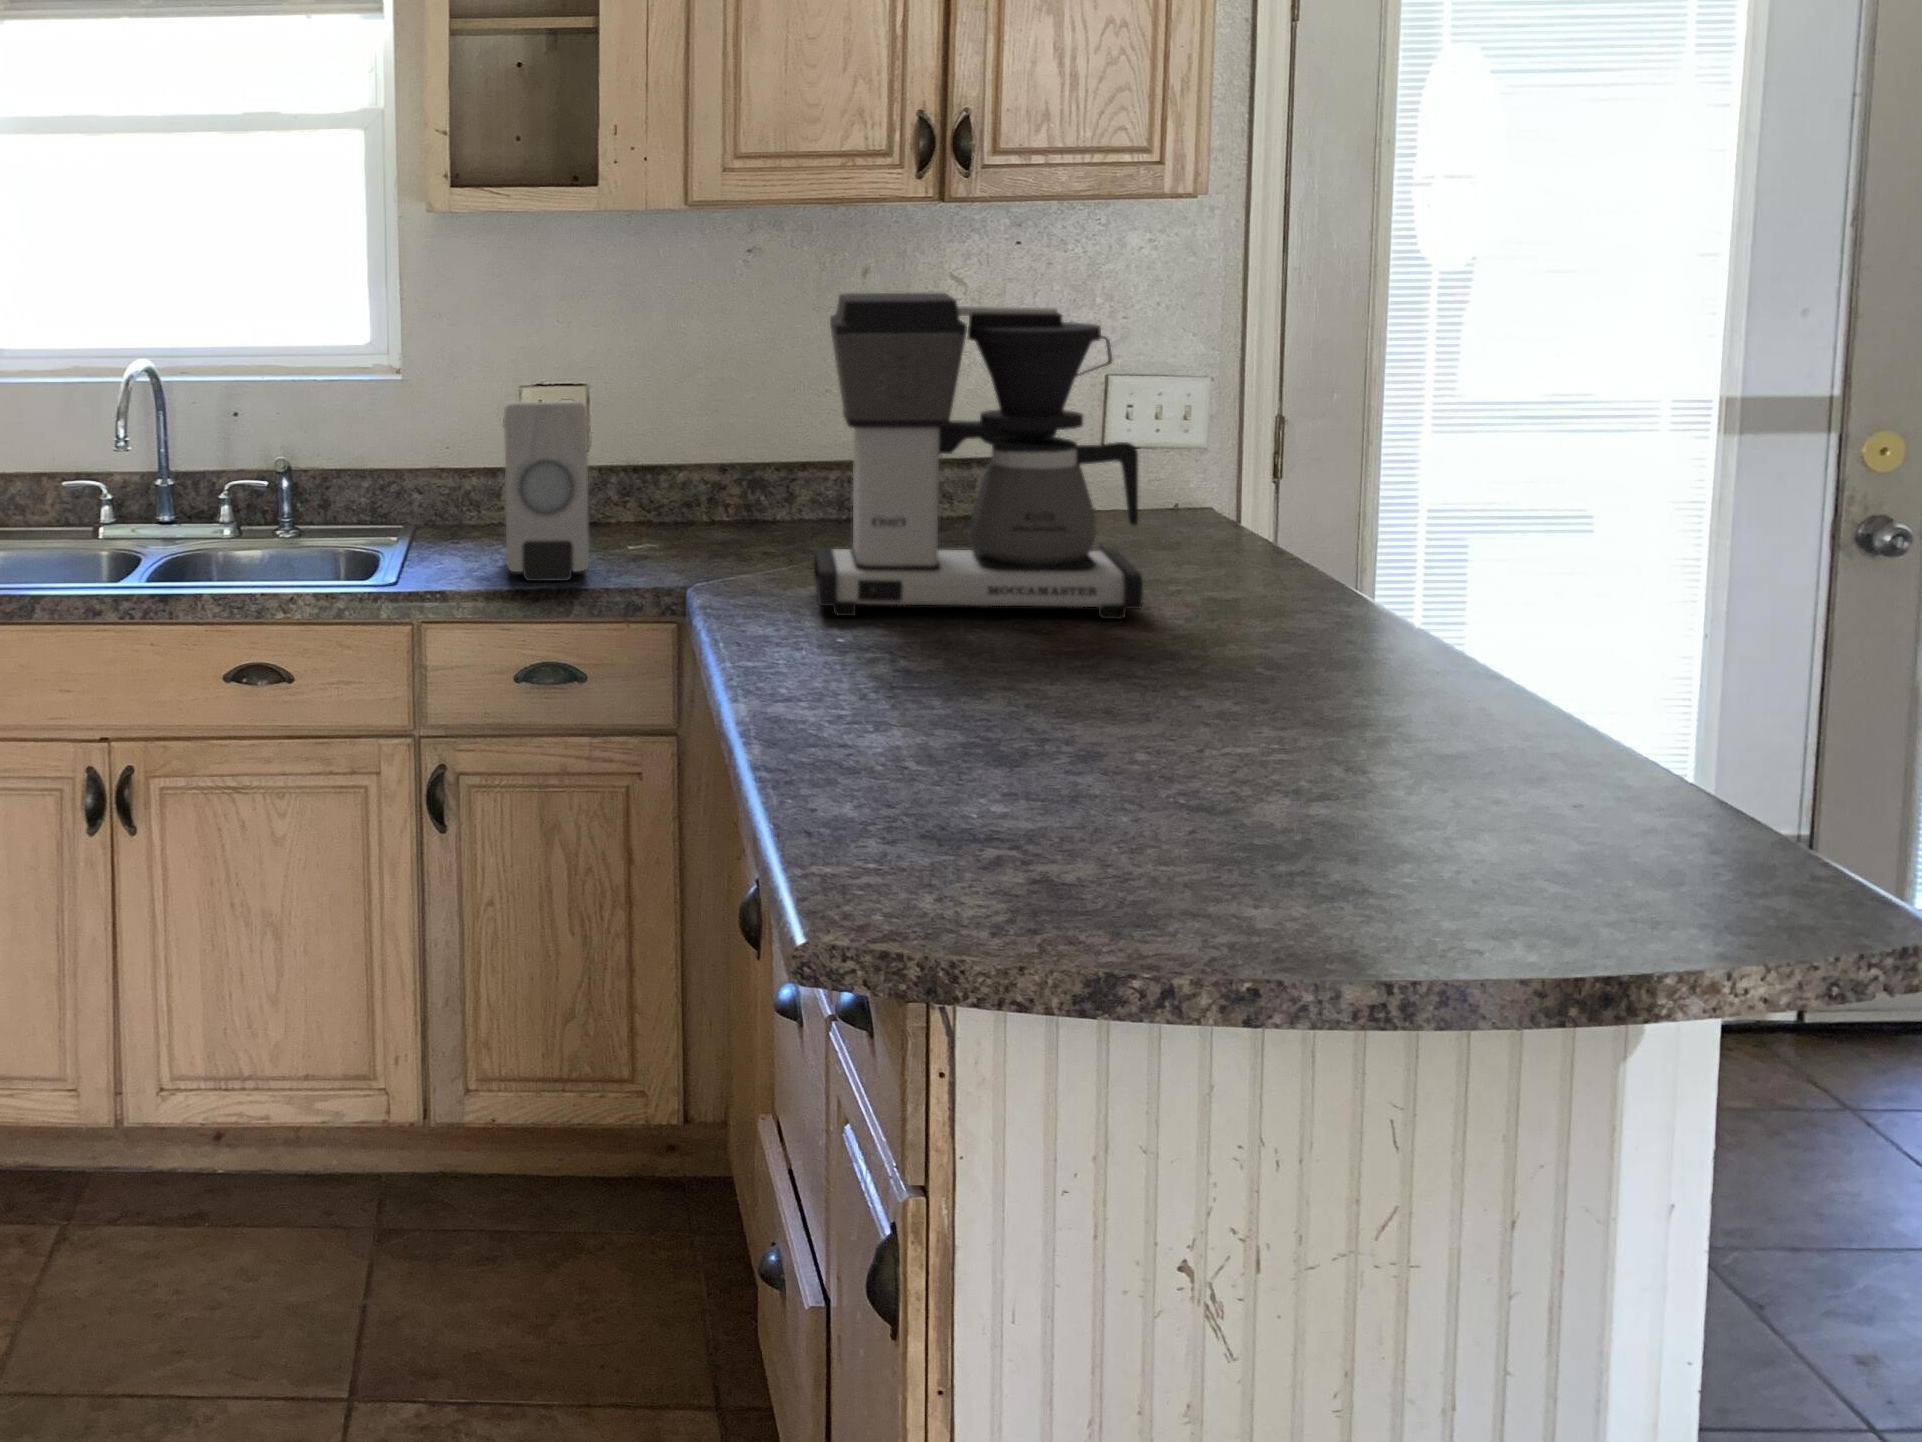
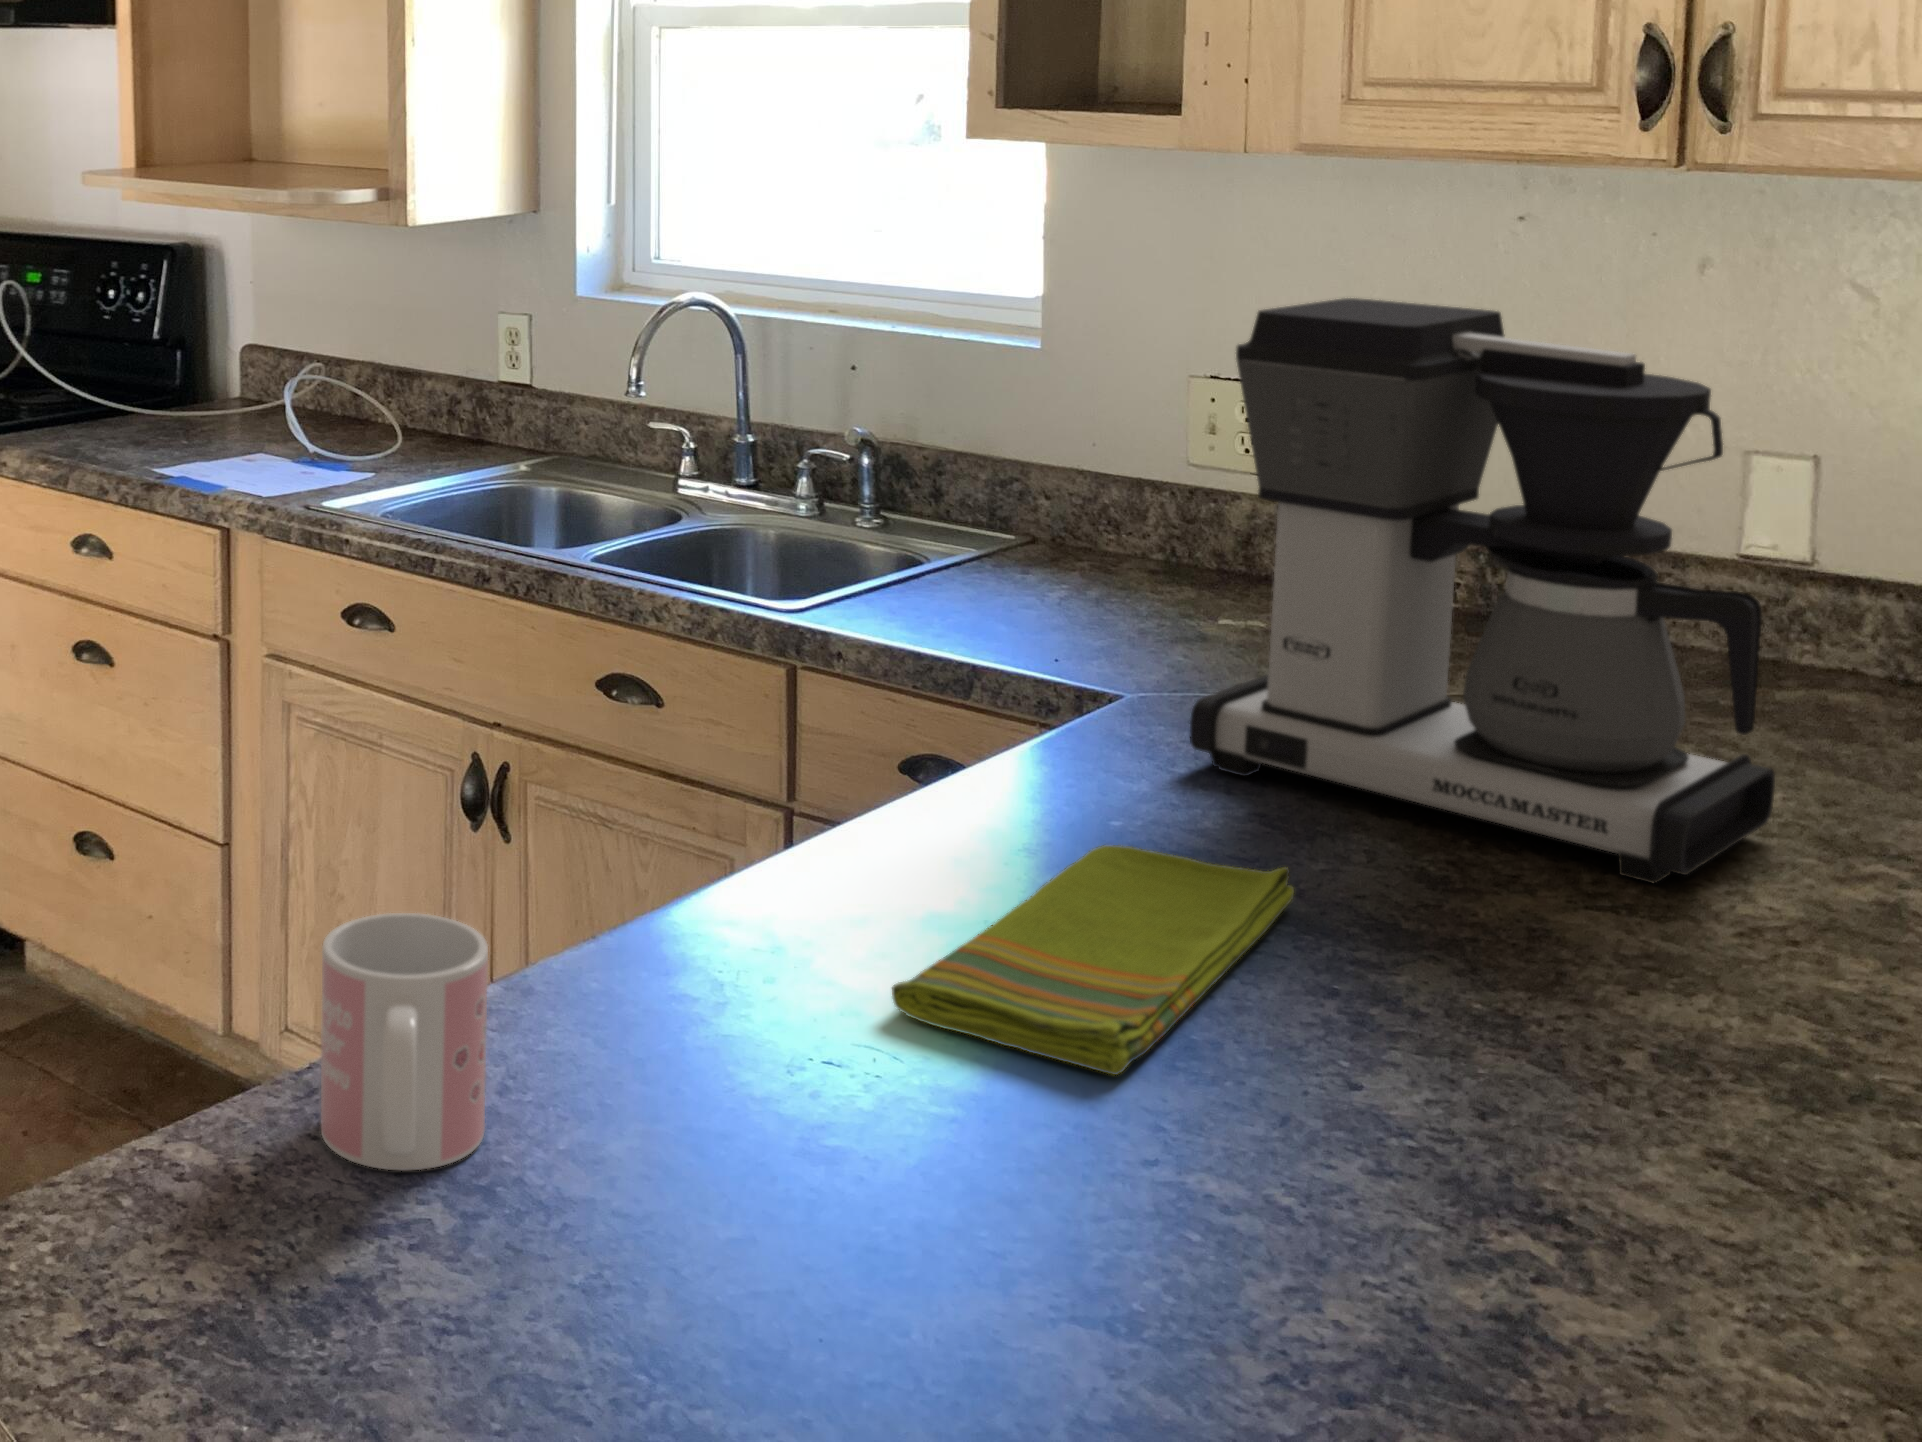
soap dispenser: present [503,401,589,581] -> none [941,397,1118,643]
dish towel: none [891,639,1136,751] -> present [892,845,1294,1075]
mug: none [858,718,1017,883] -> present [321,913,488,1171]

